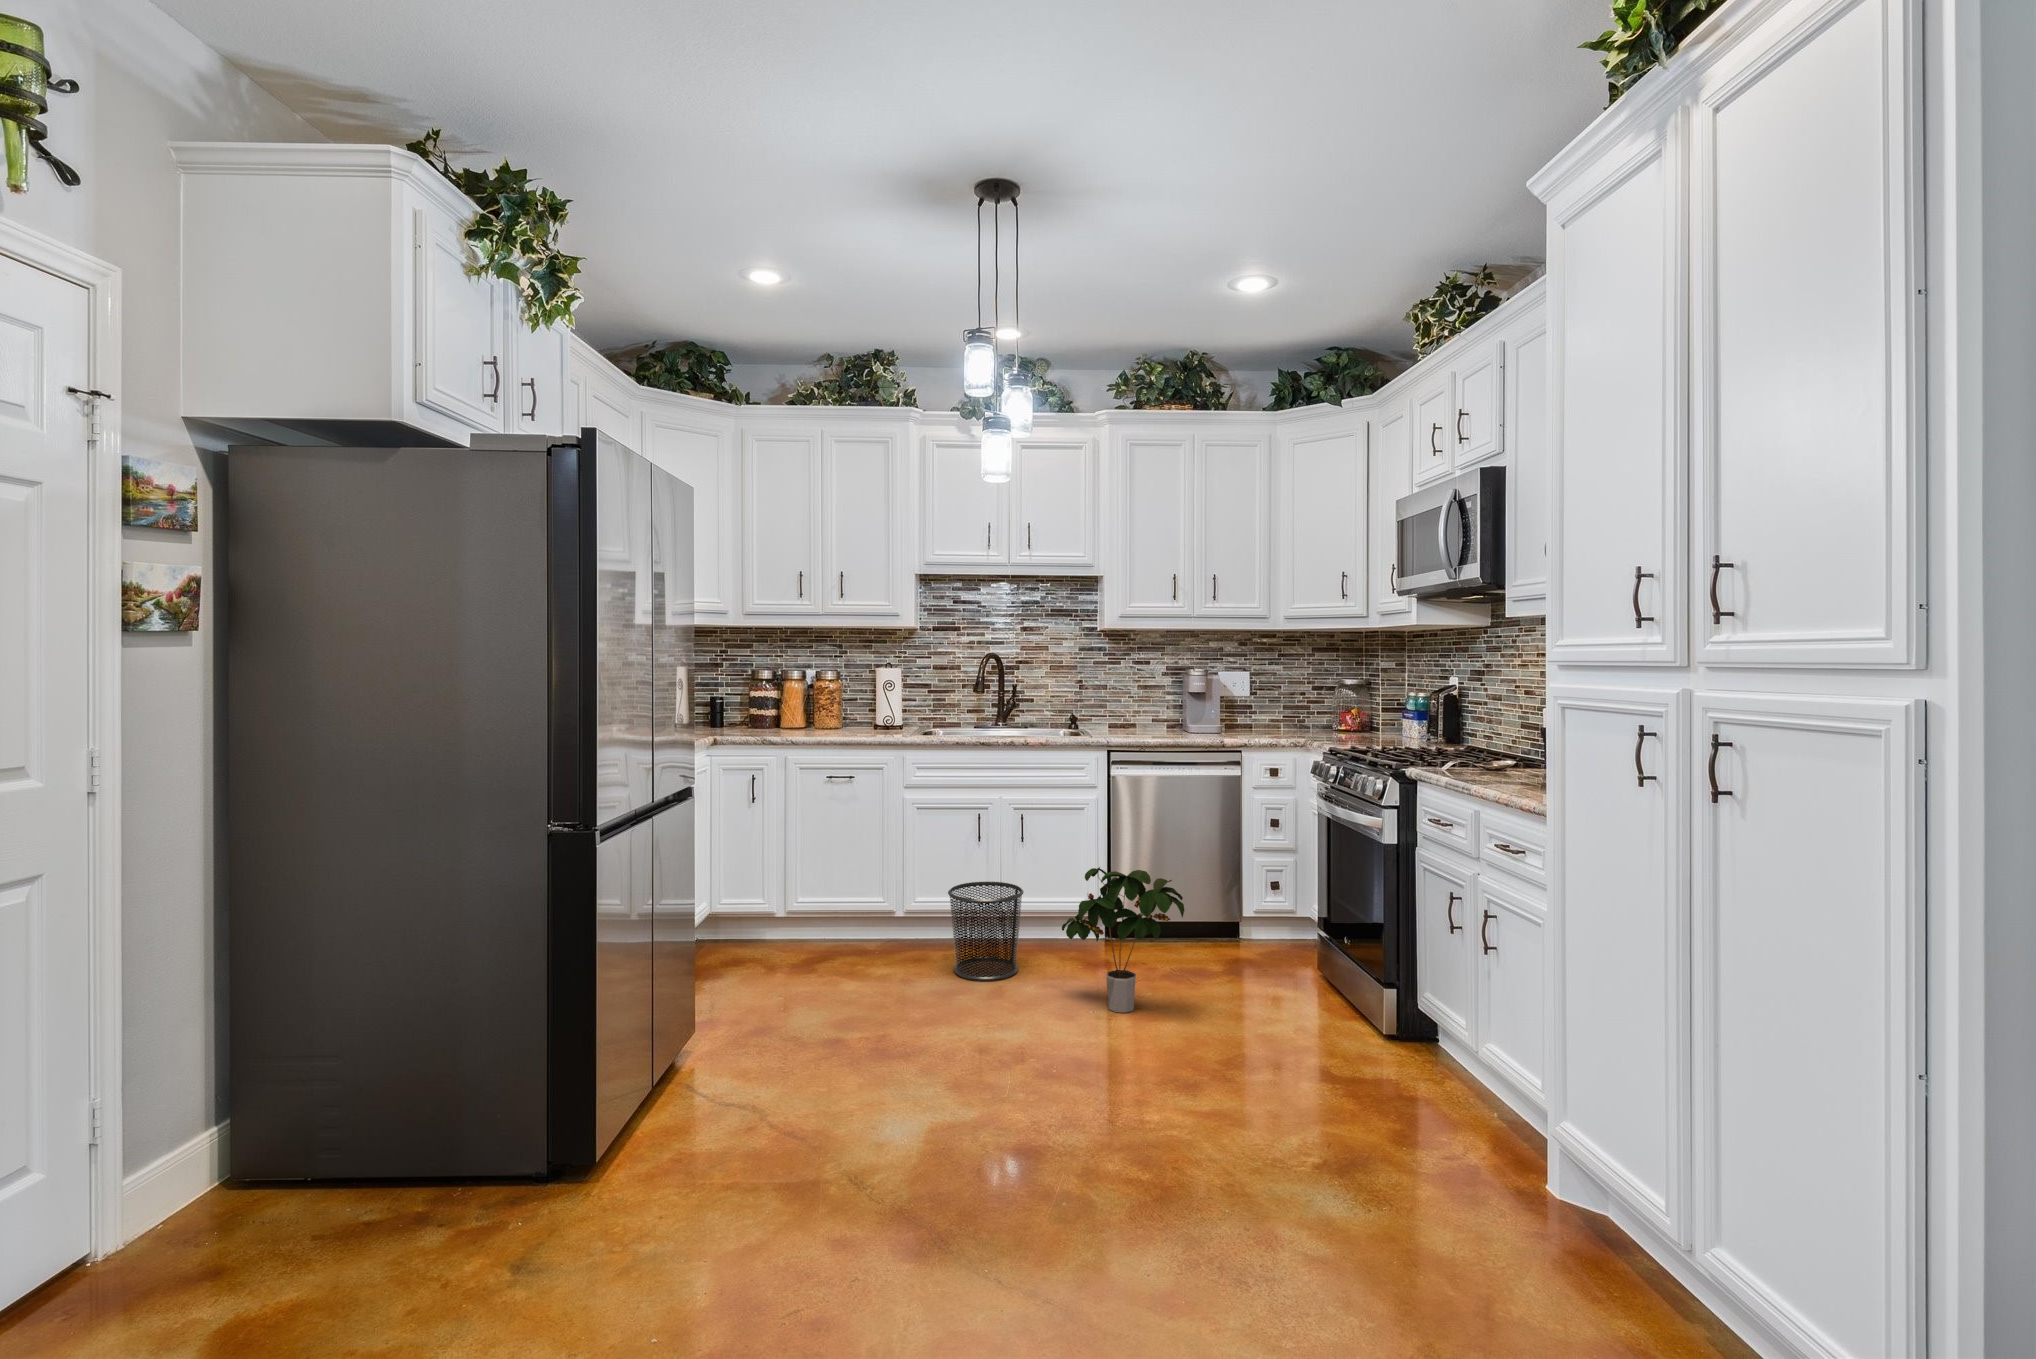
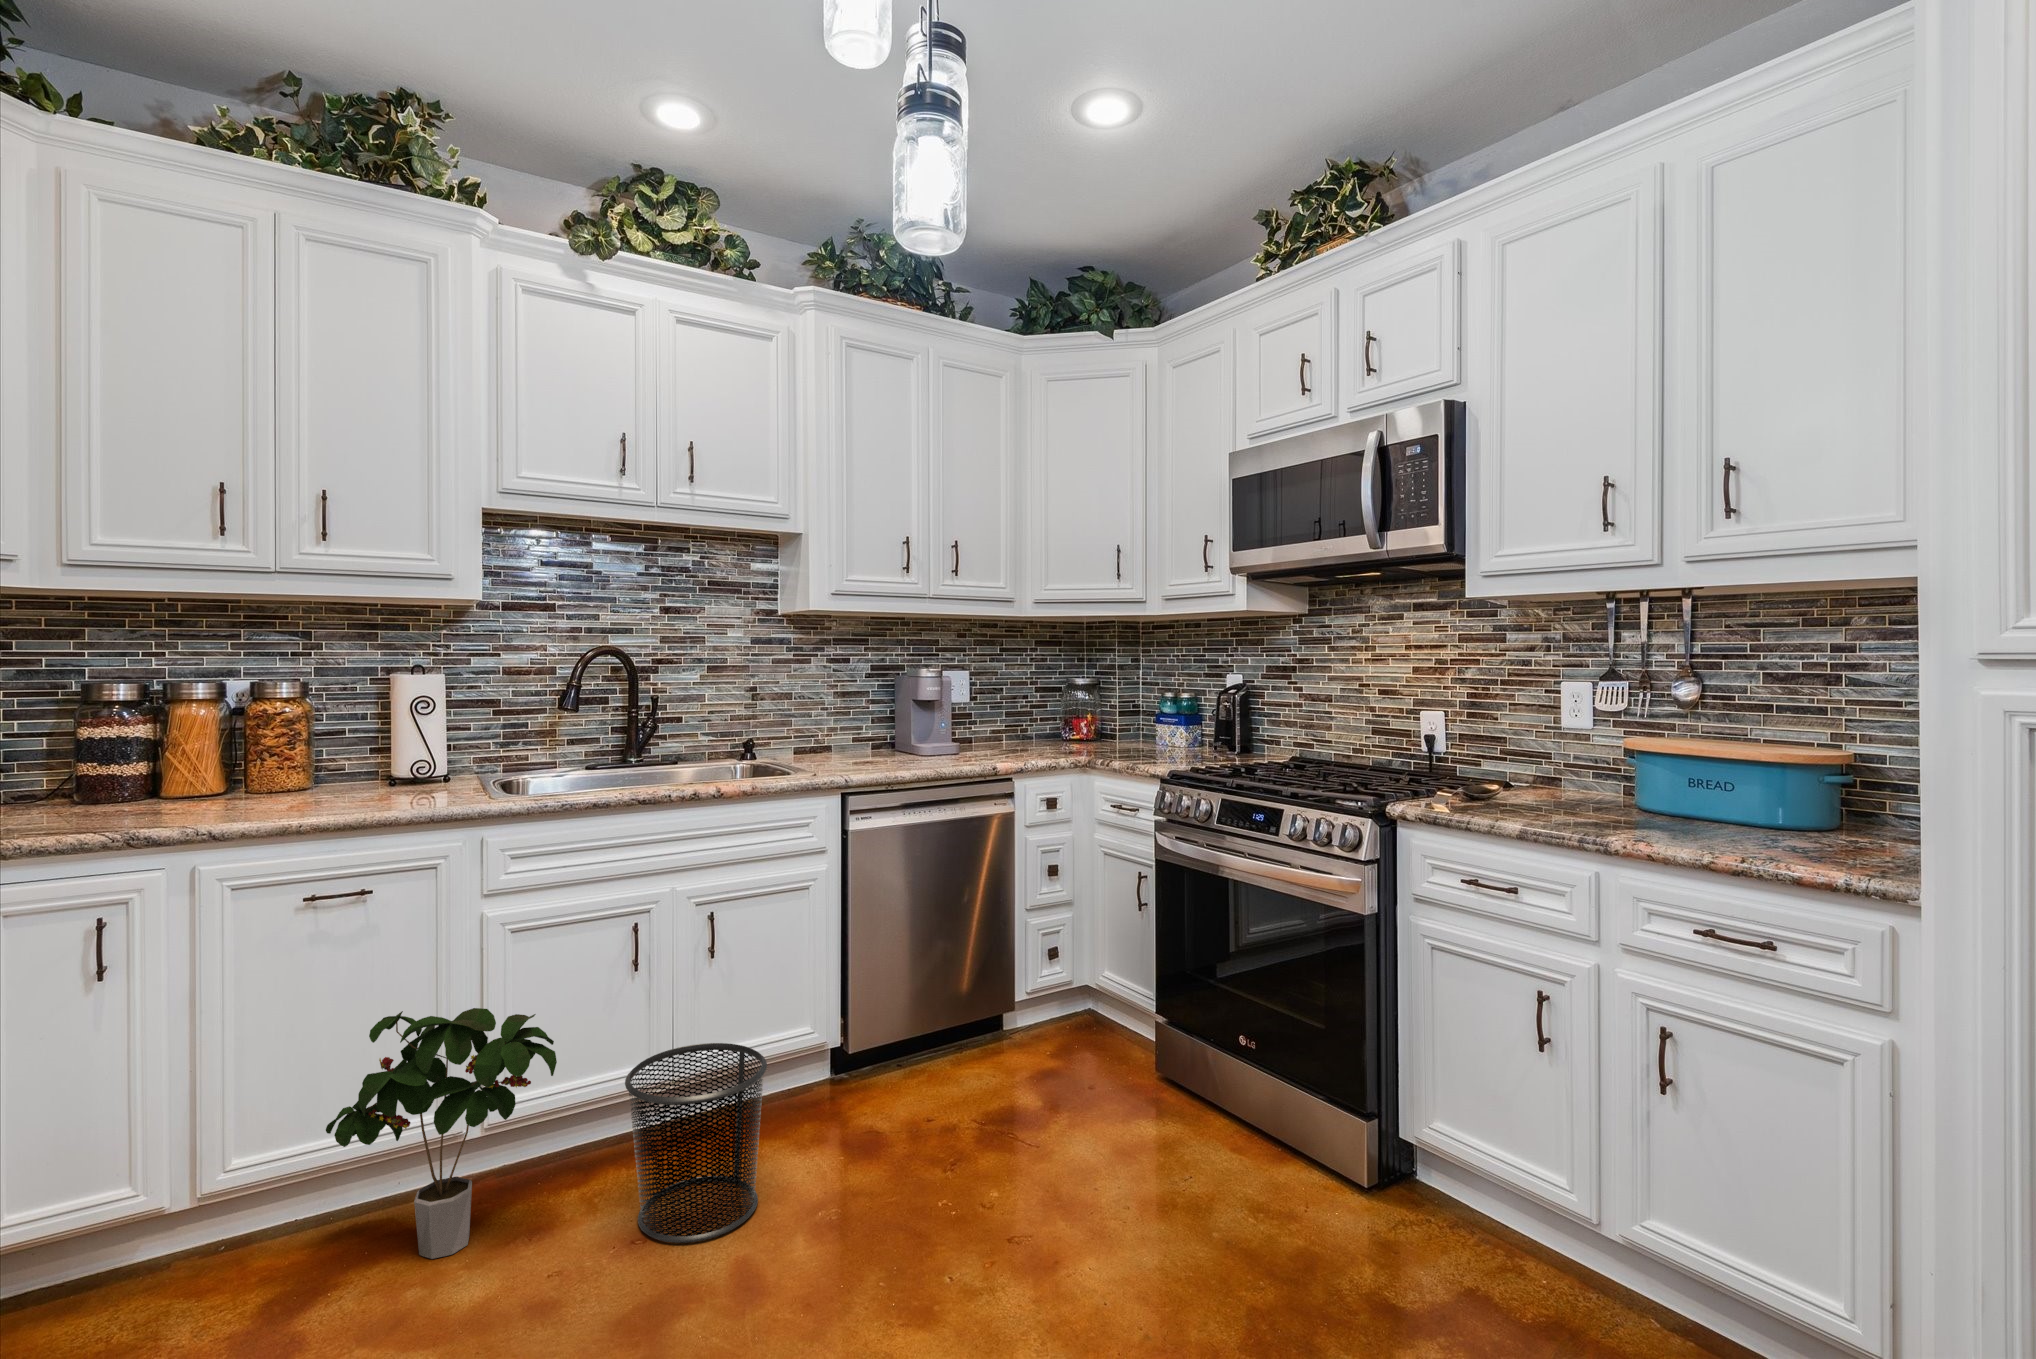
potted plant: present [1062,867,1184,1013] -> present [326,1008,557,1259]

